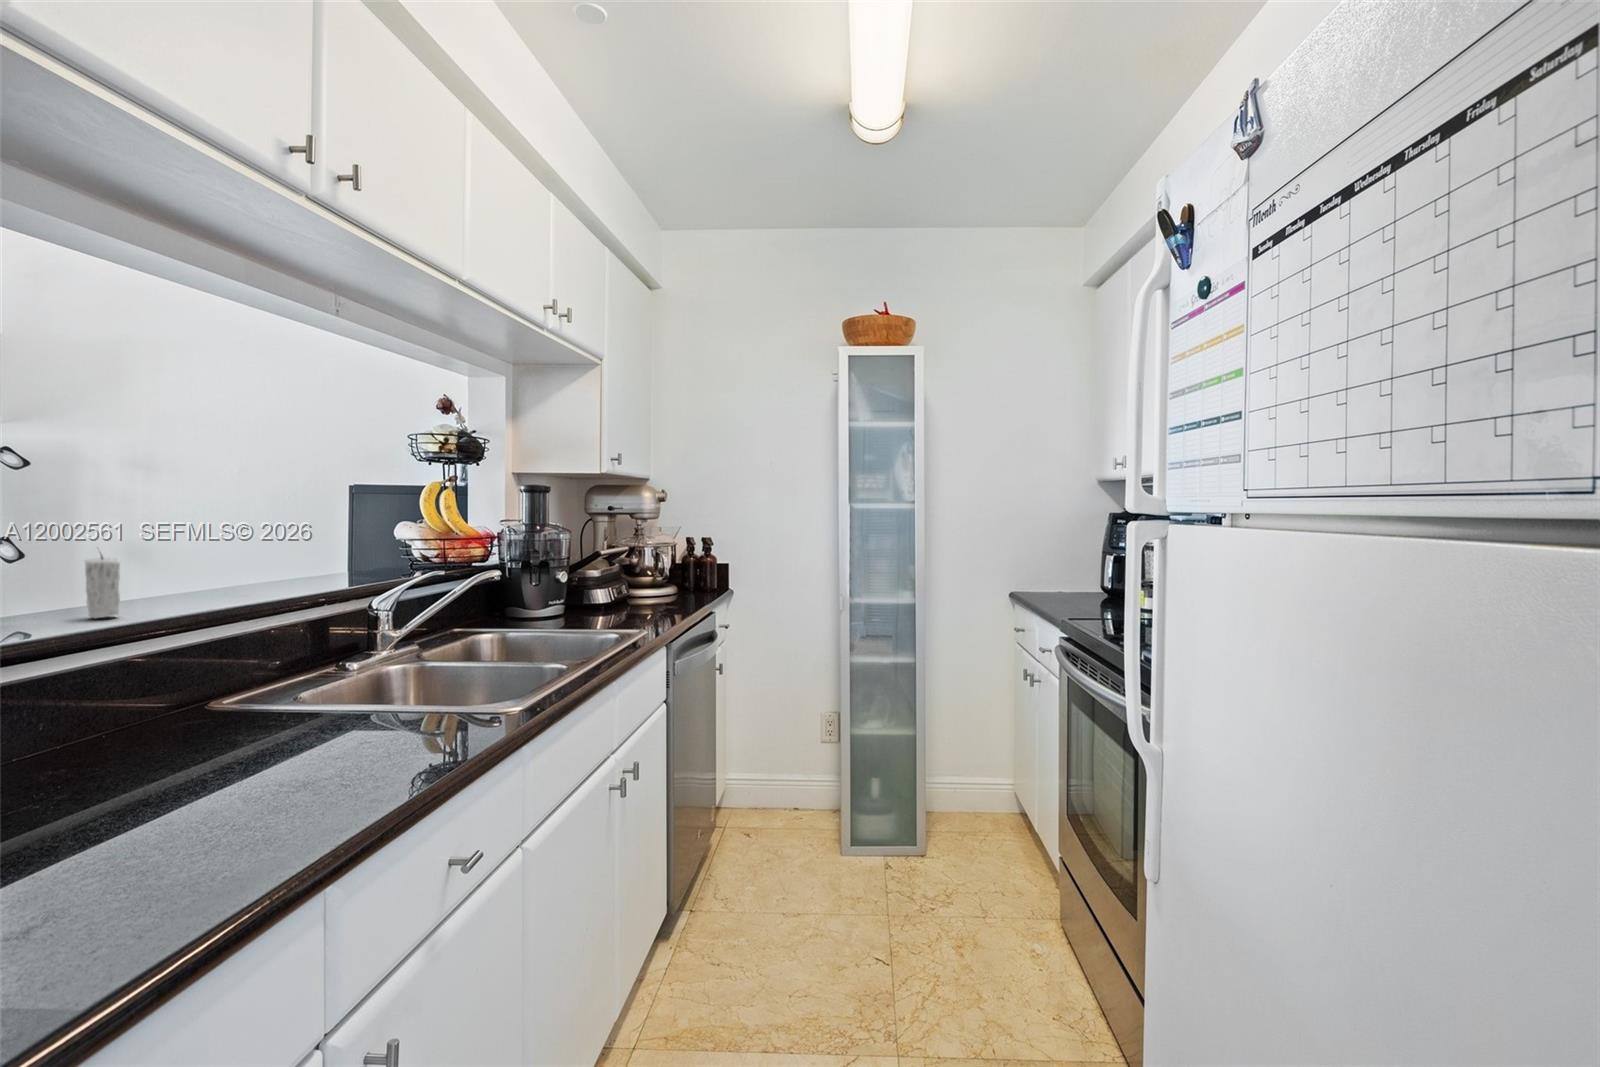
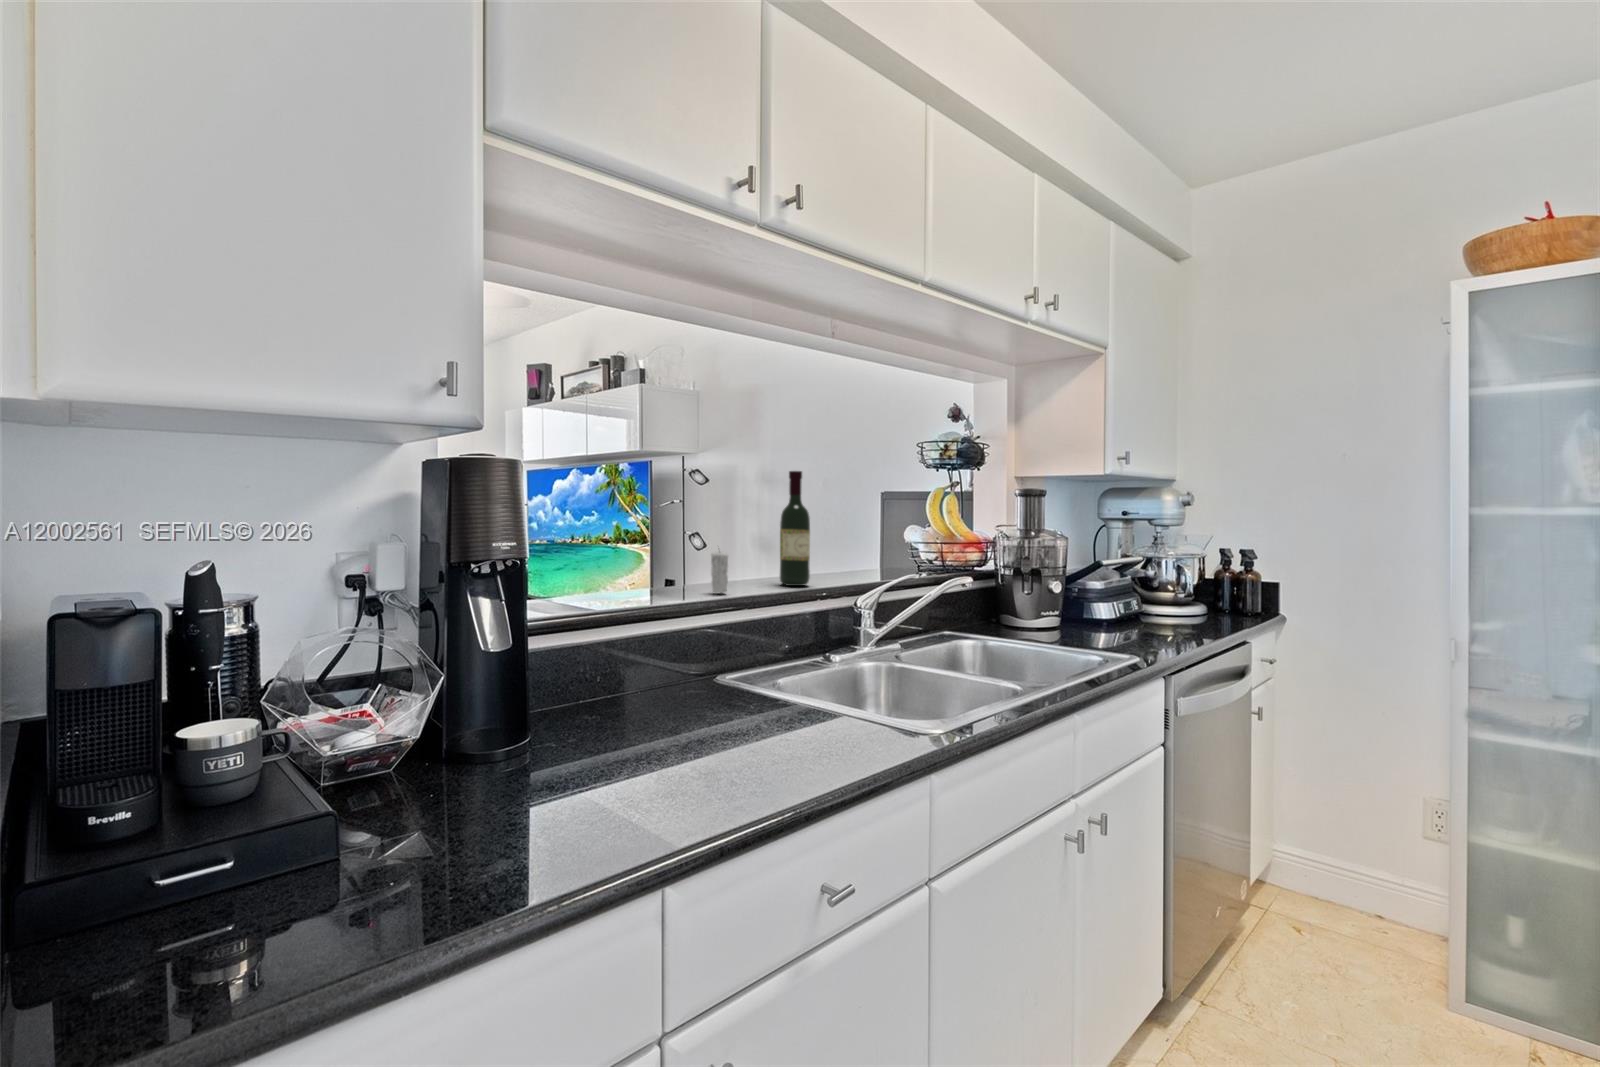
wine bottle: none [216,451,265,597] -> present [780,471,810,586]

